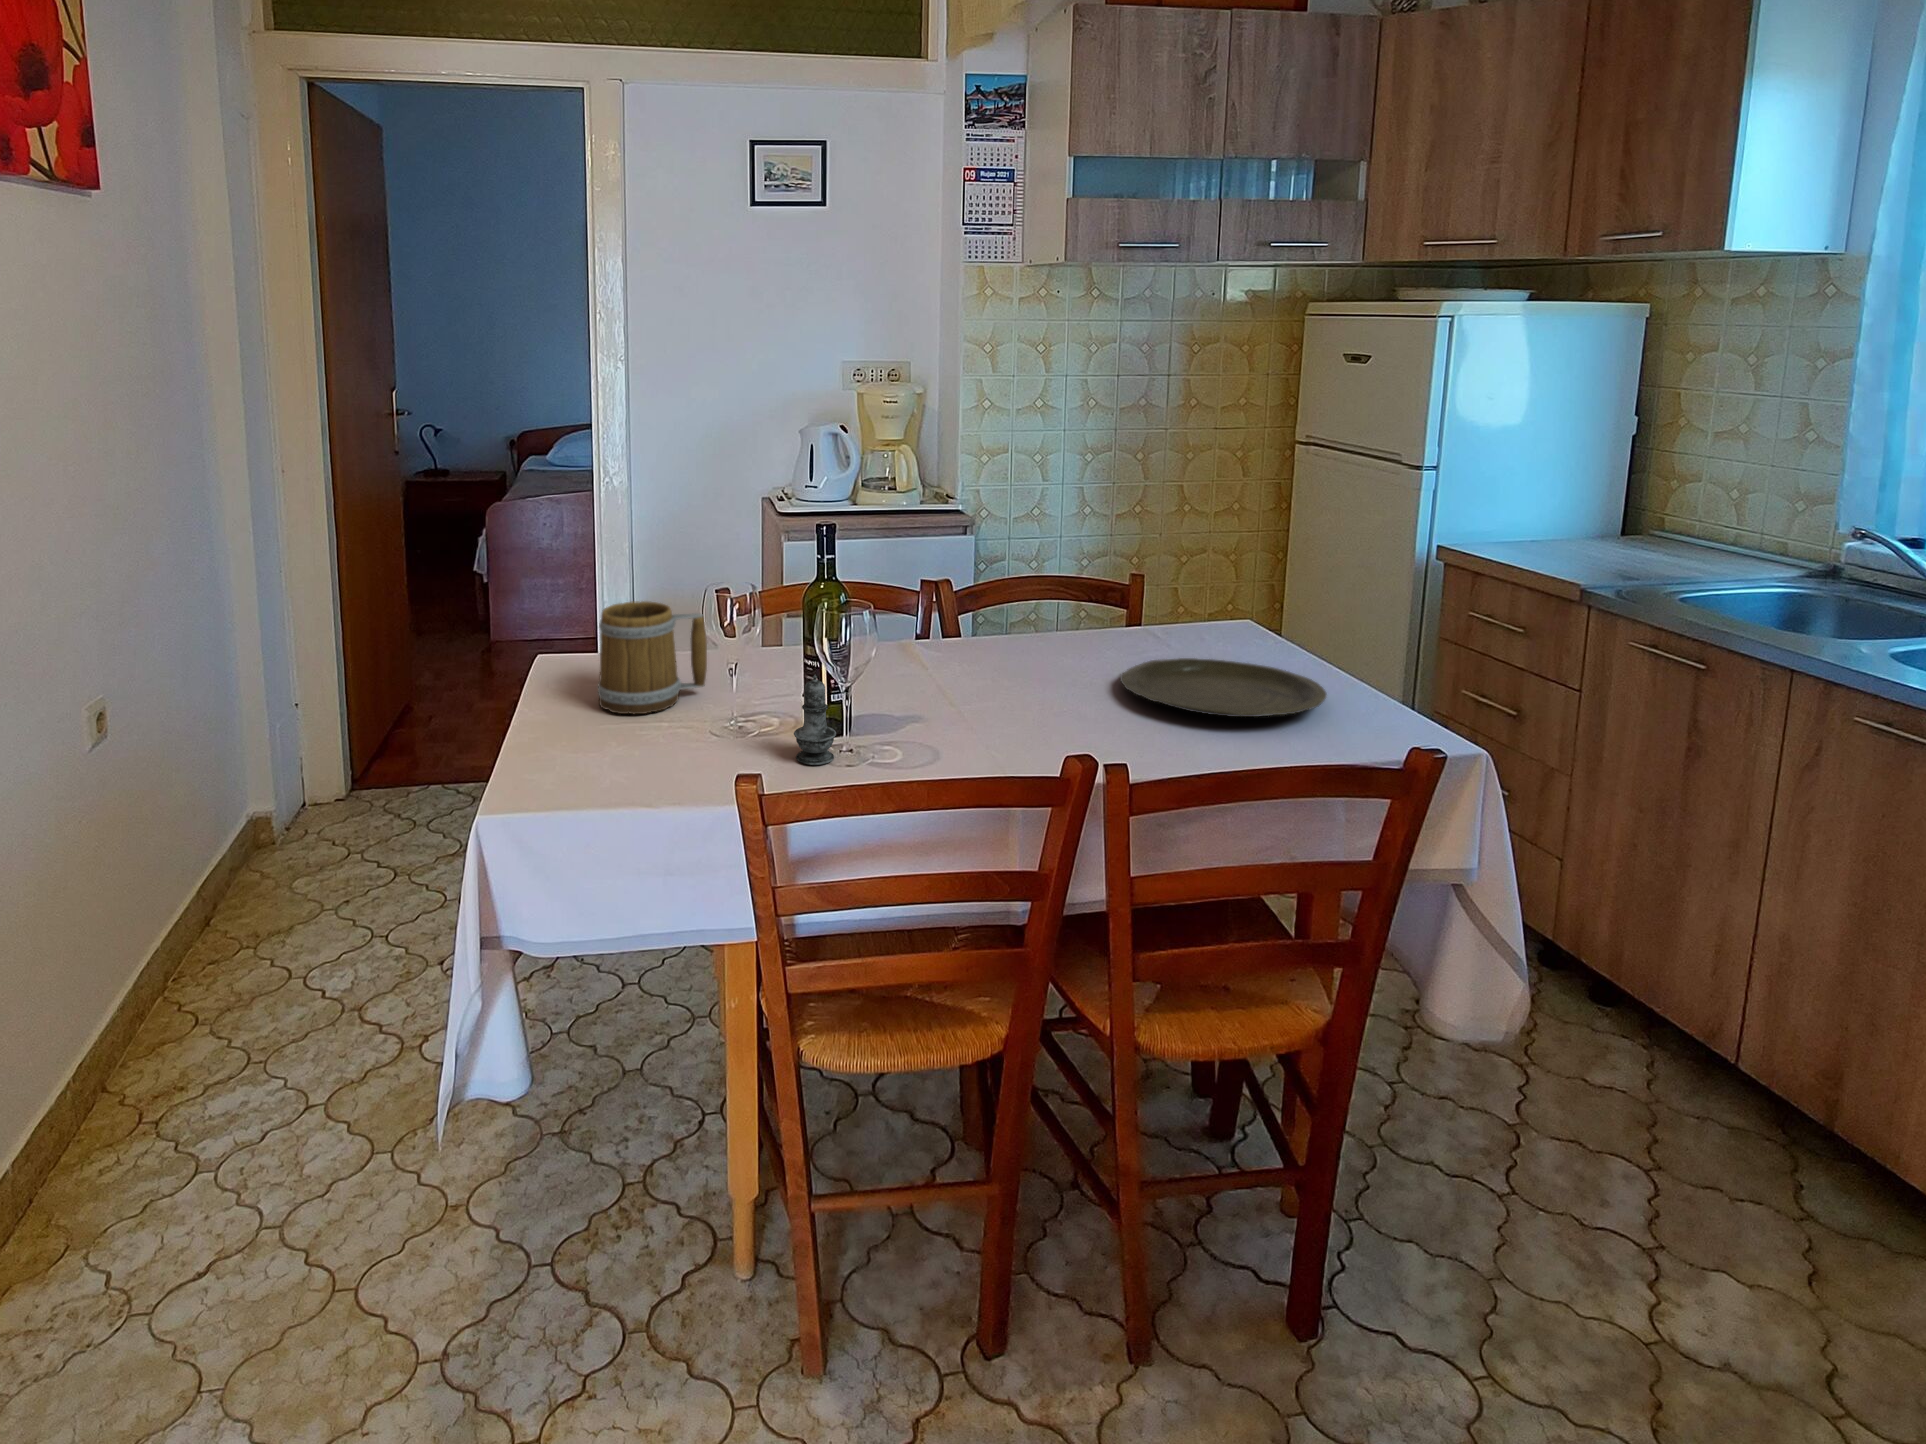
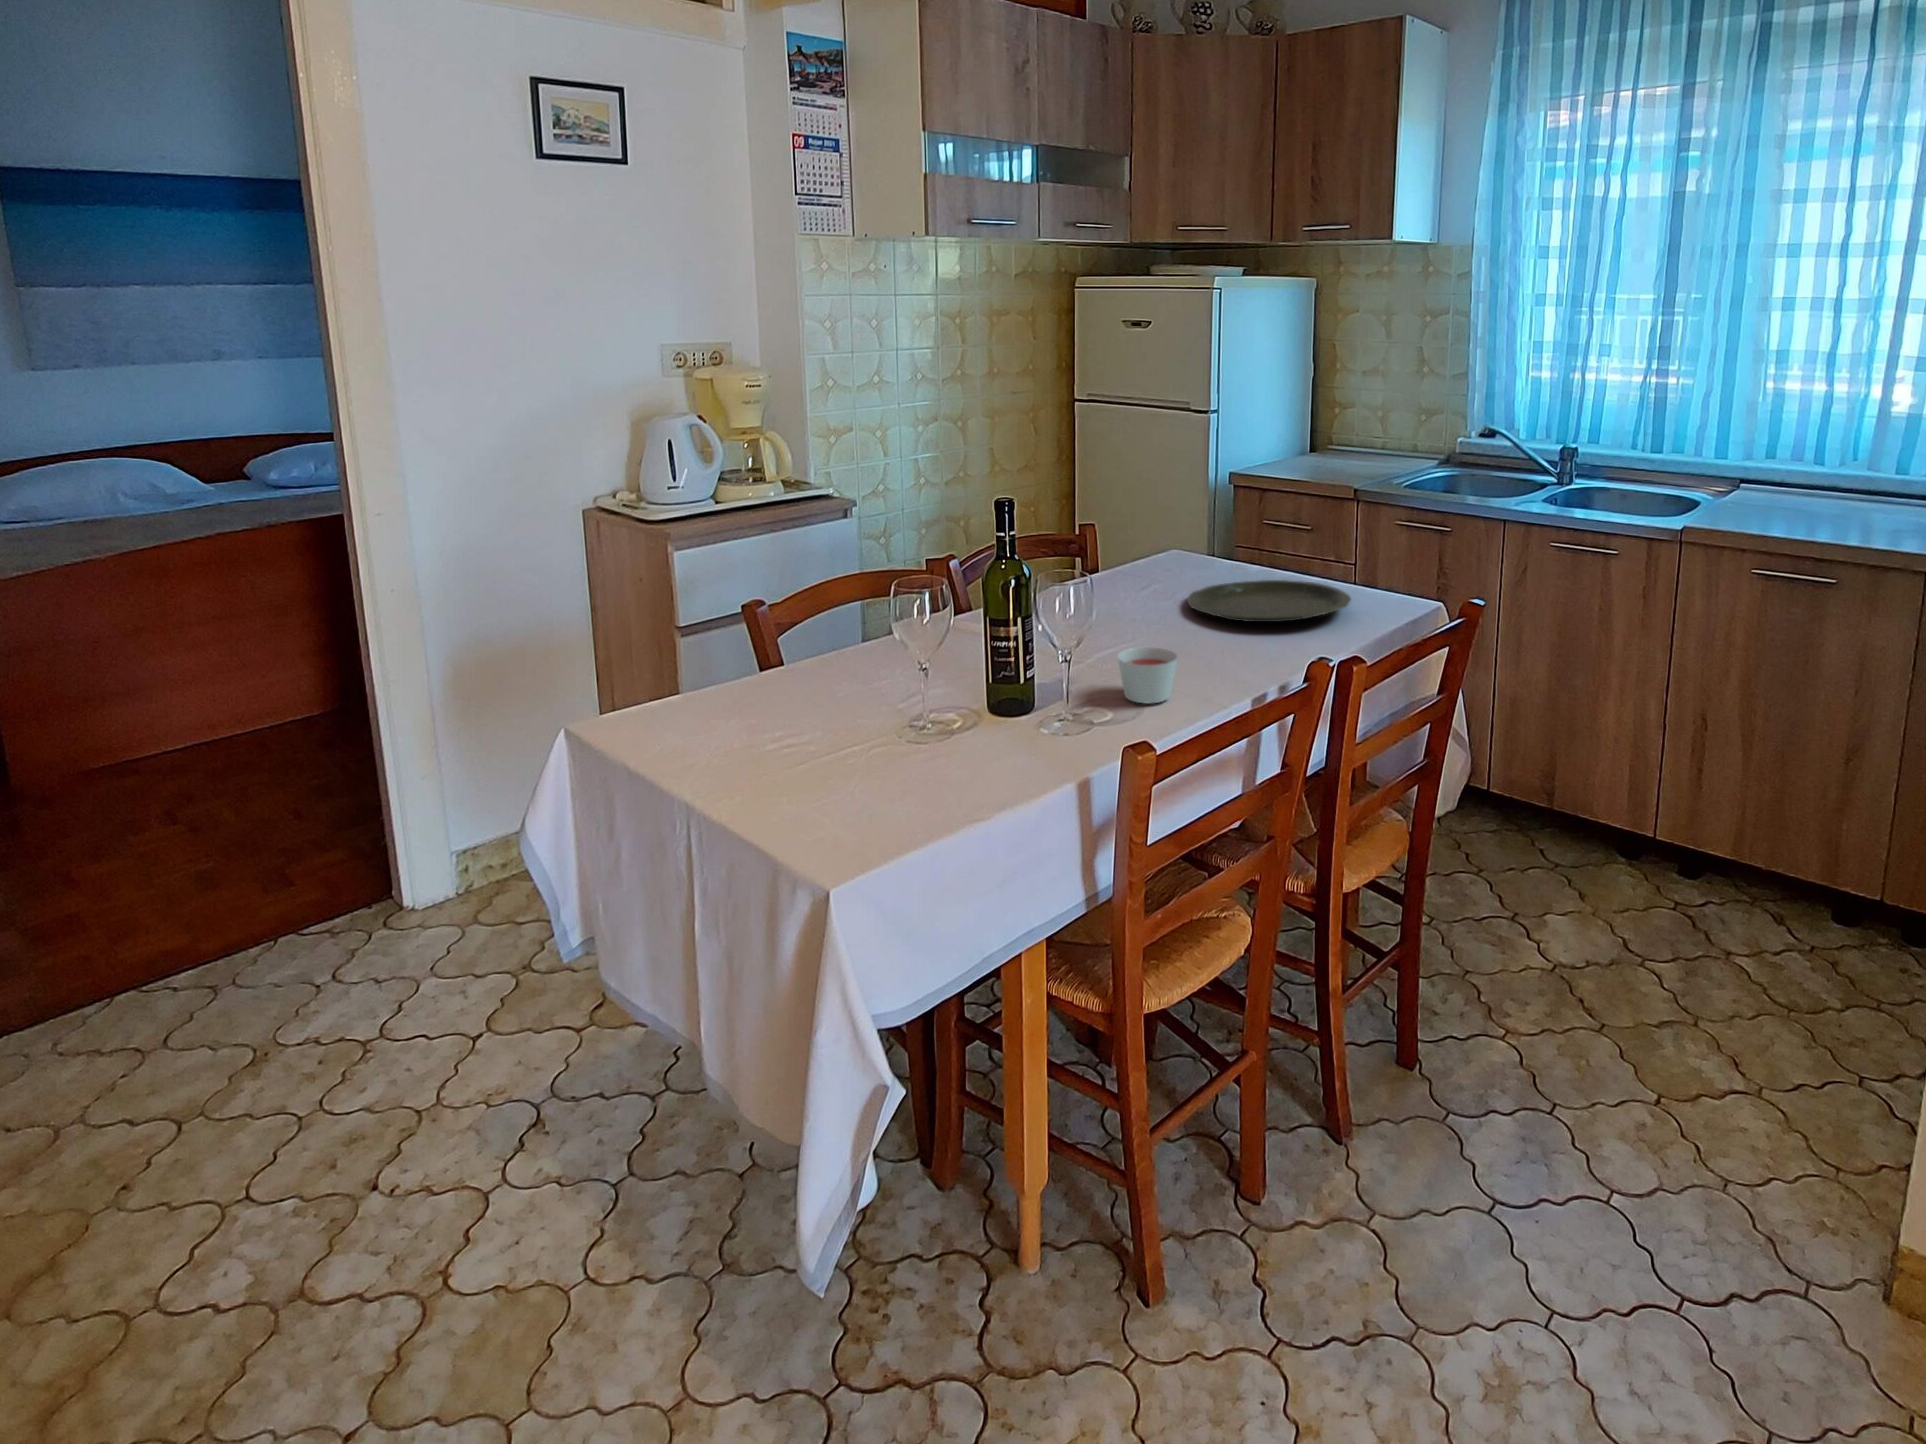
mug: present [598,601,707,714] -> none [752,618,864,750]
salt shaker: present [794,675,836,765] -> none [1041,648,1084,738]
candle: none [907,696,971,758] -> present [1118,647,1178,703]

